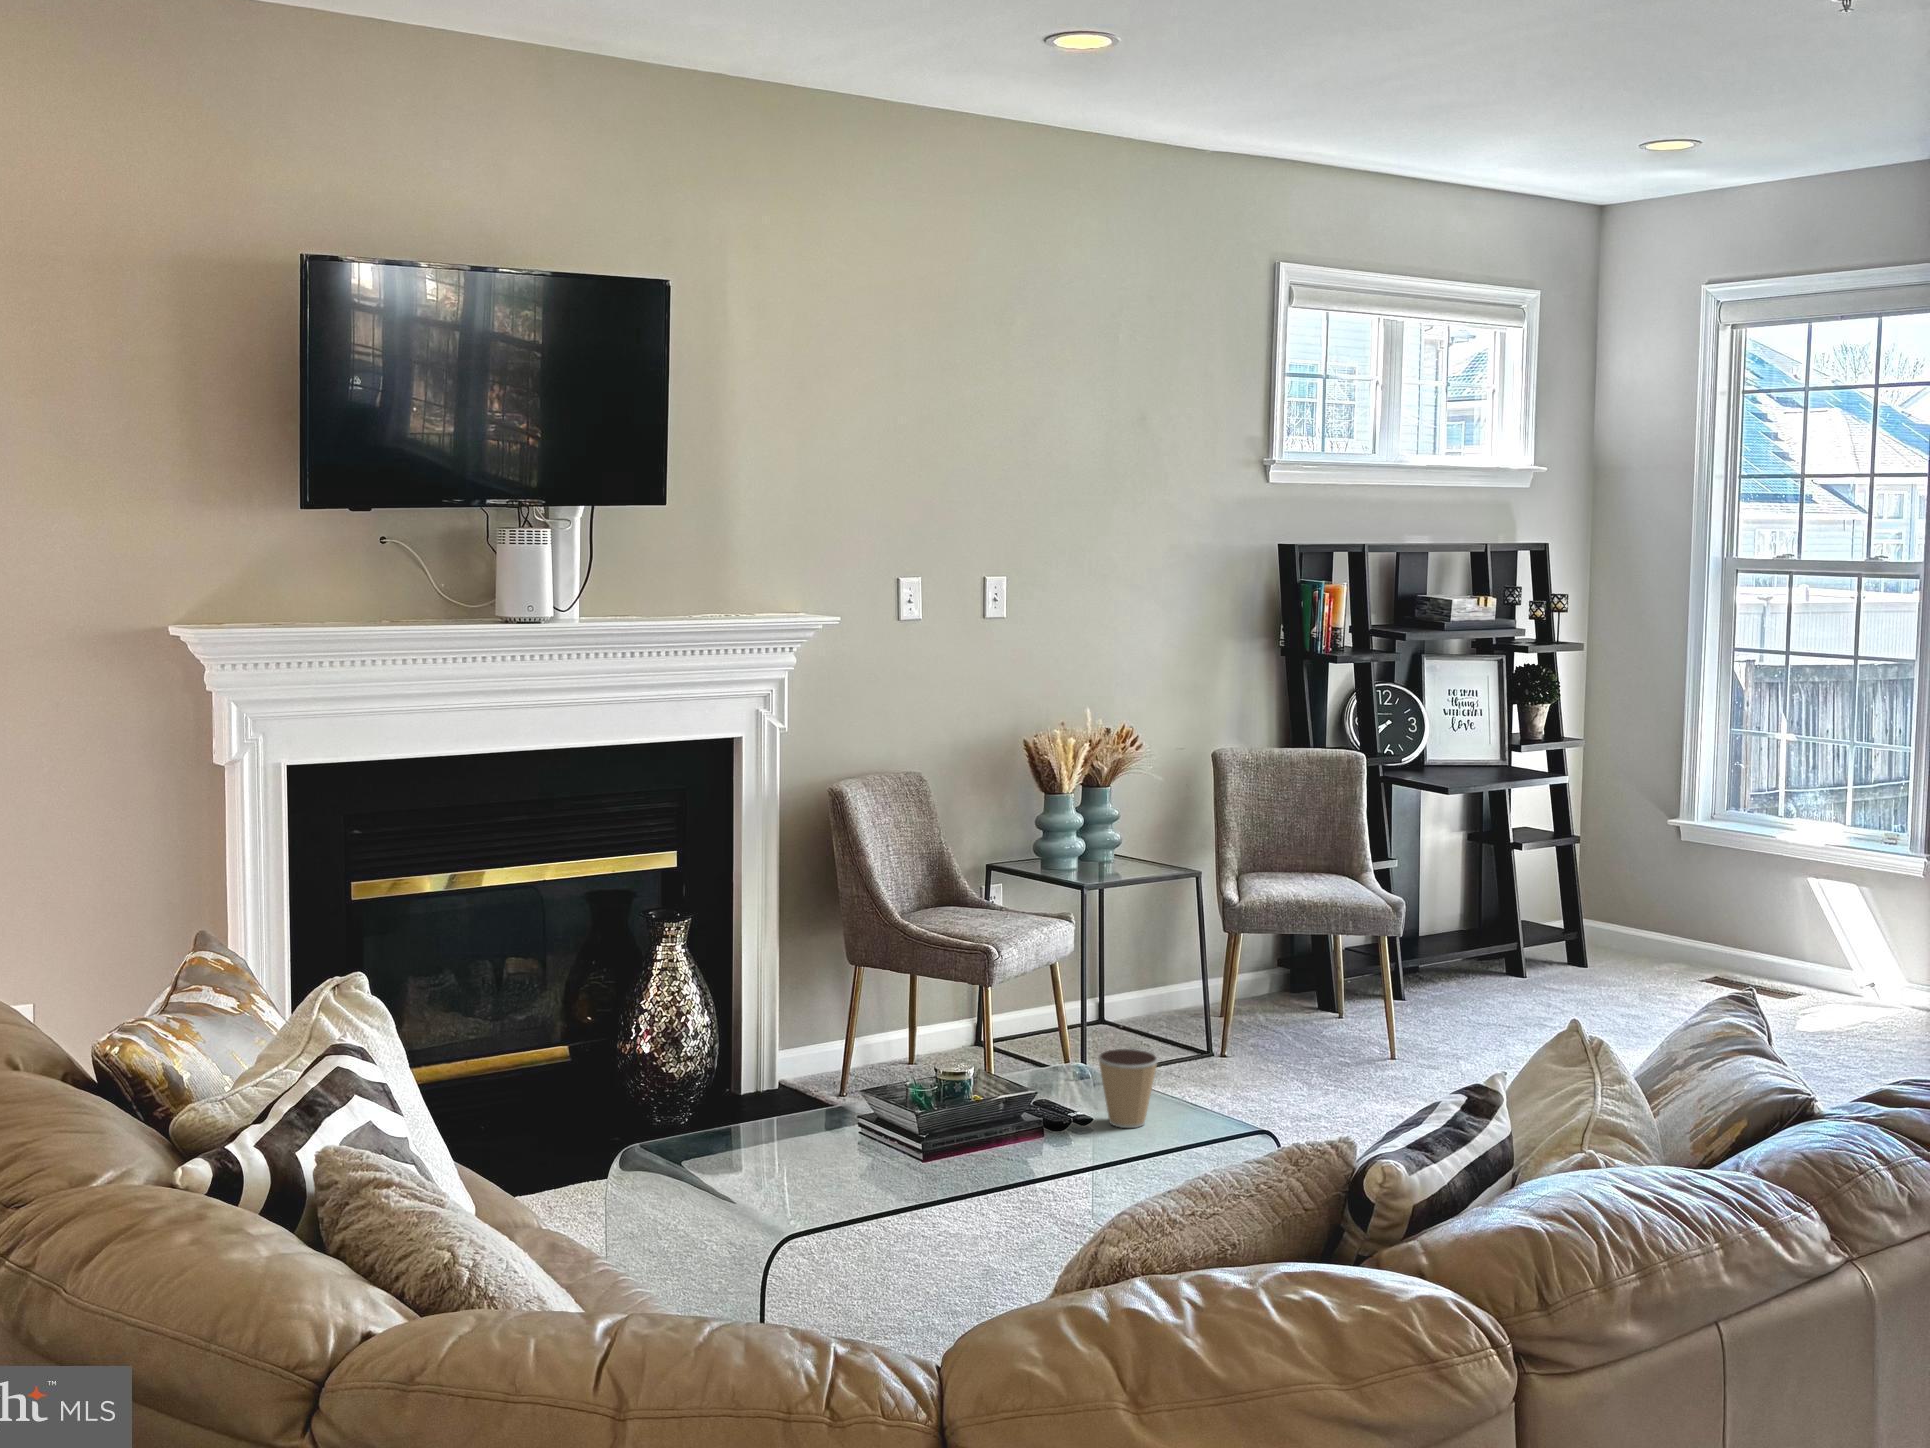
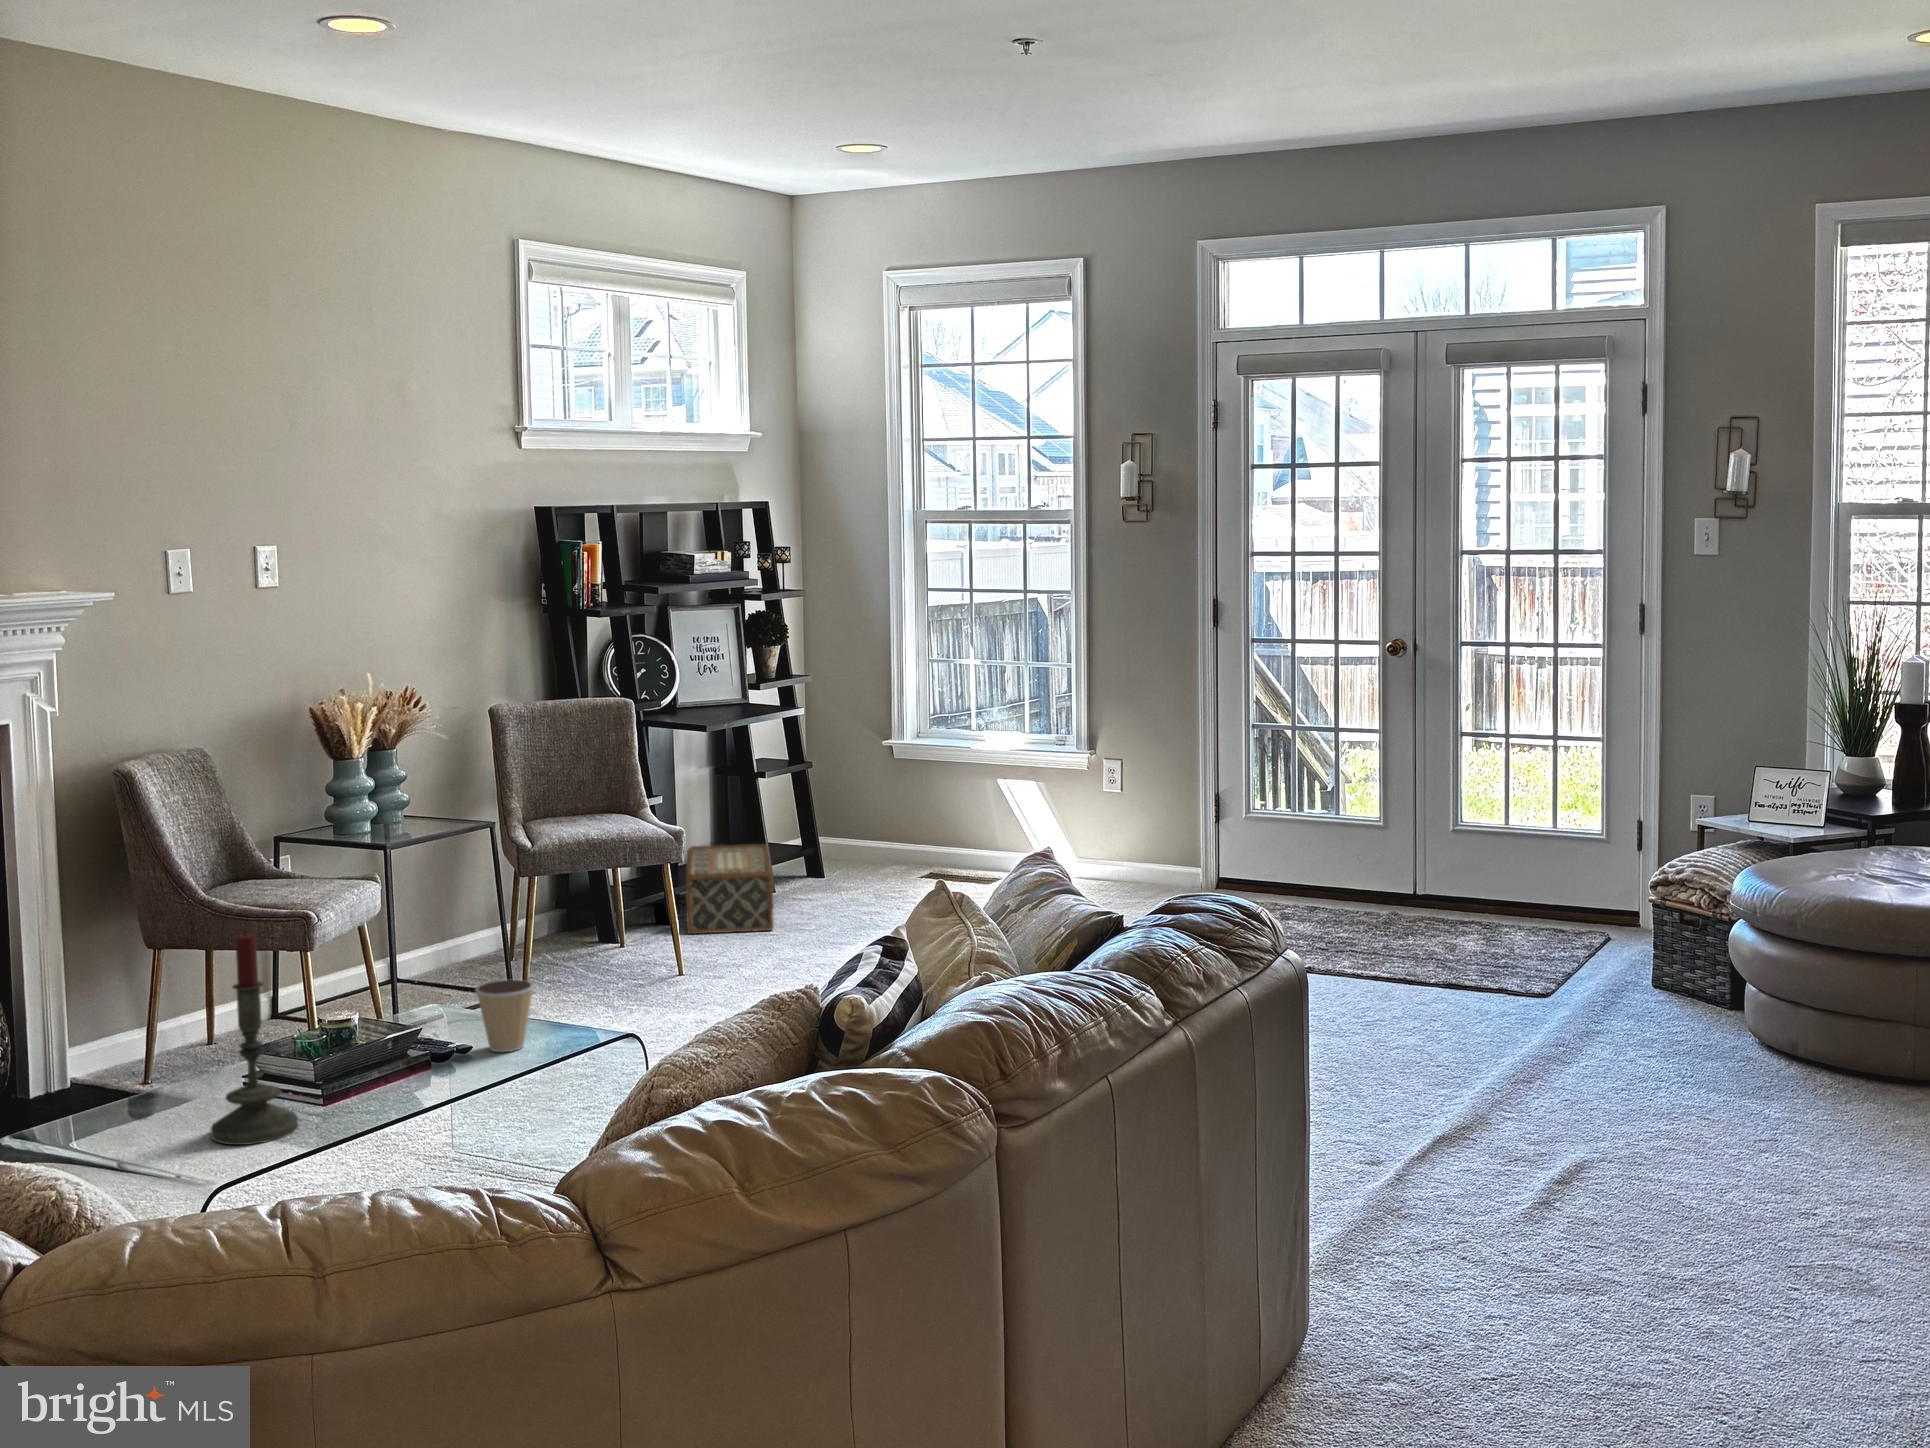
woven basket: none [1411,918,1518,1023] -> present [686,844,774,934]
candle: none [814,964,896,1185] -> present [211,930,298,1145]

